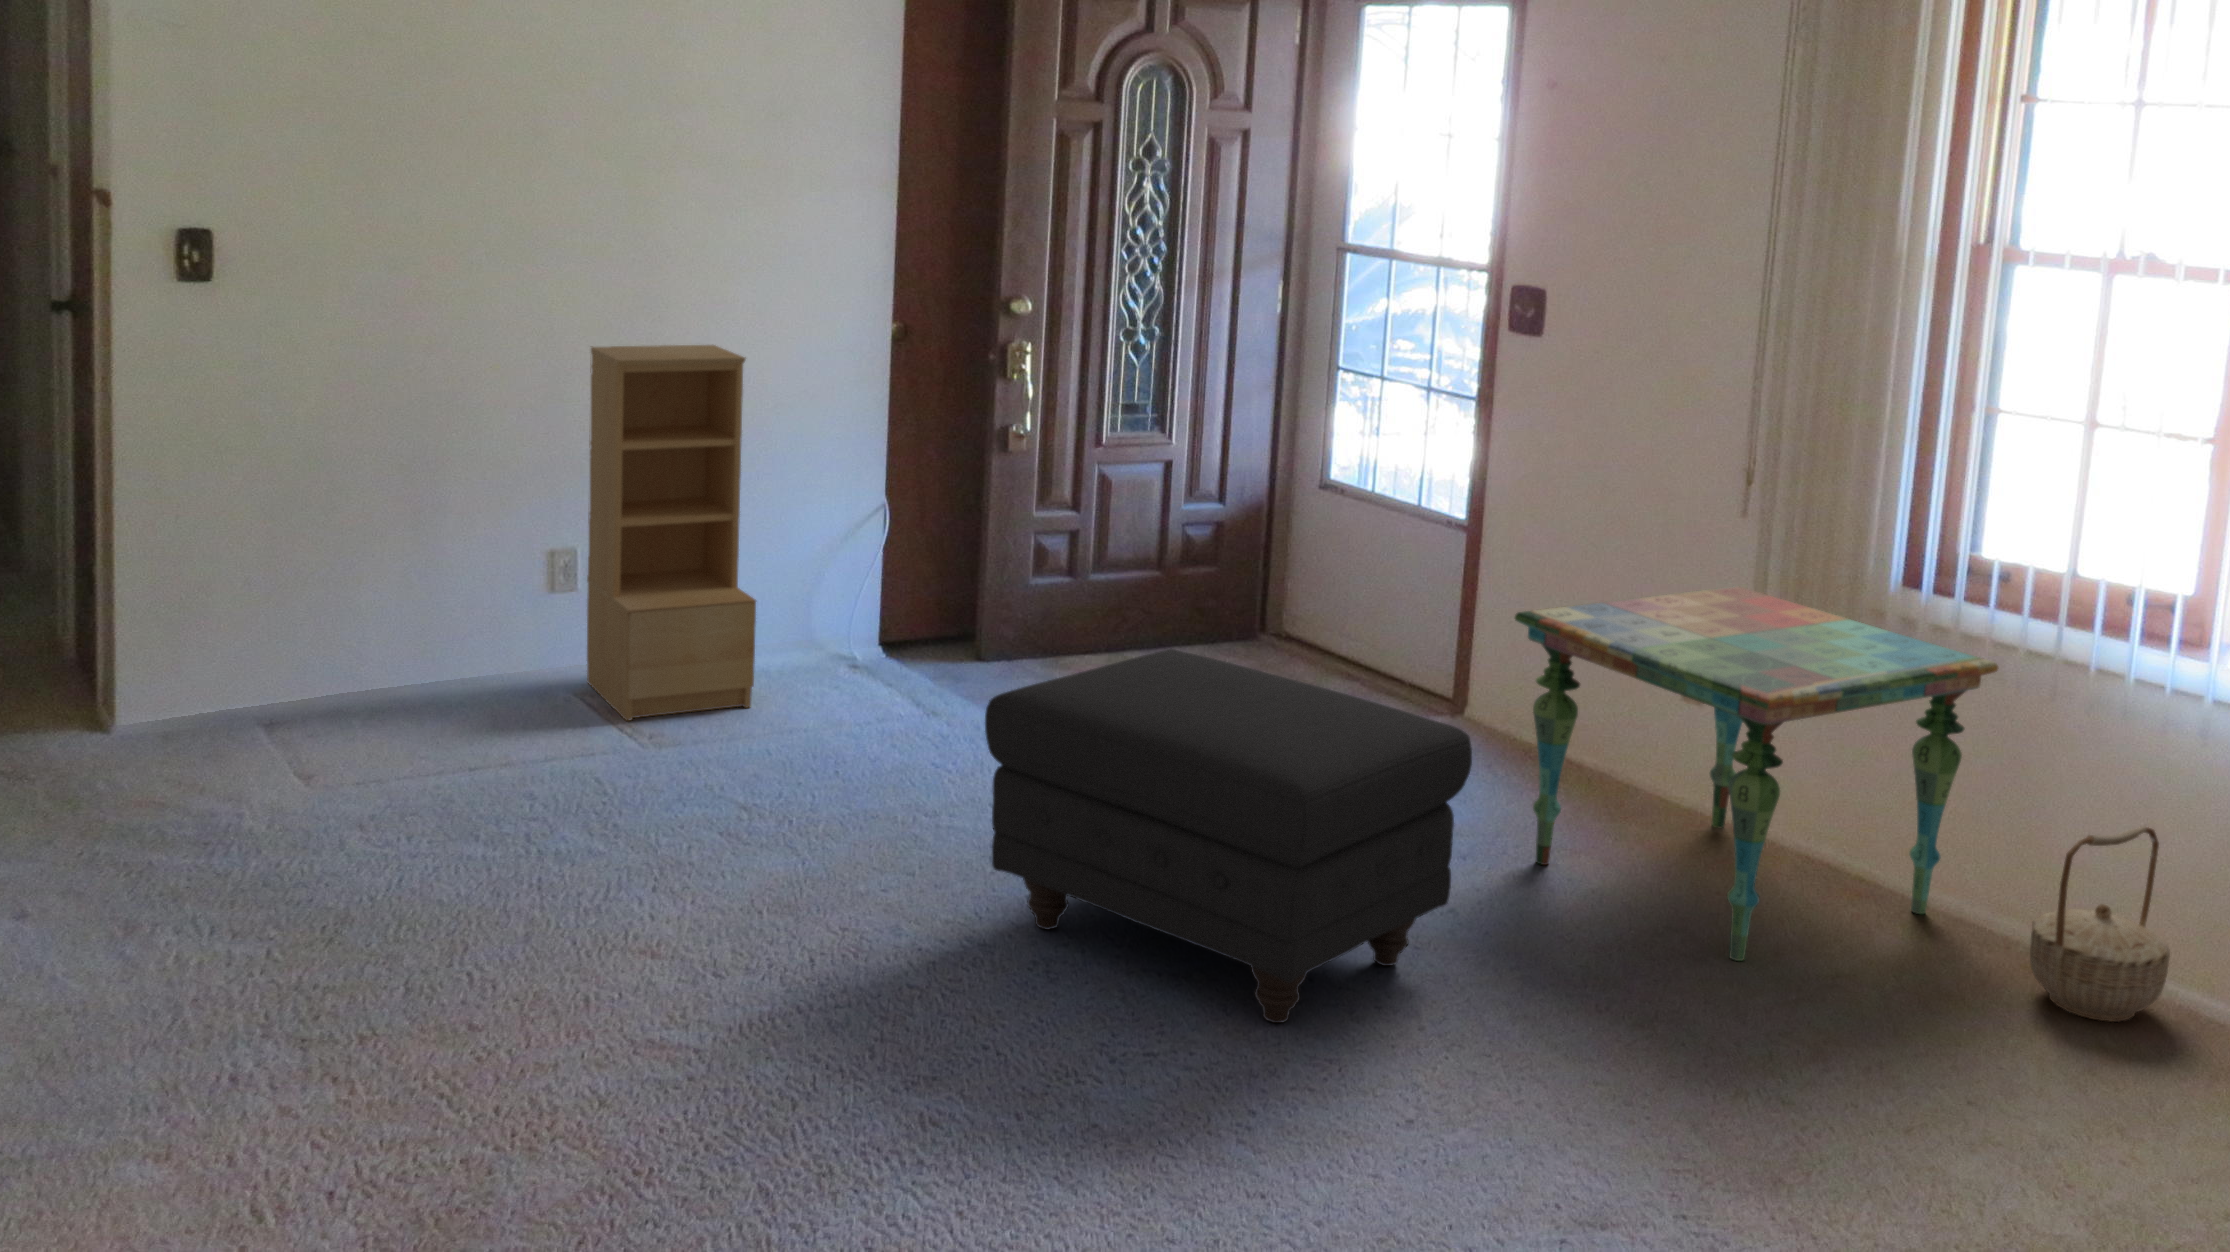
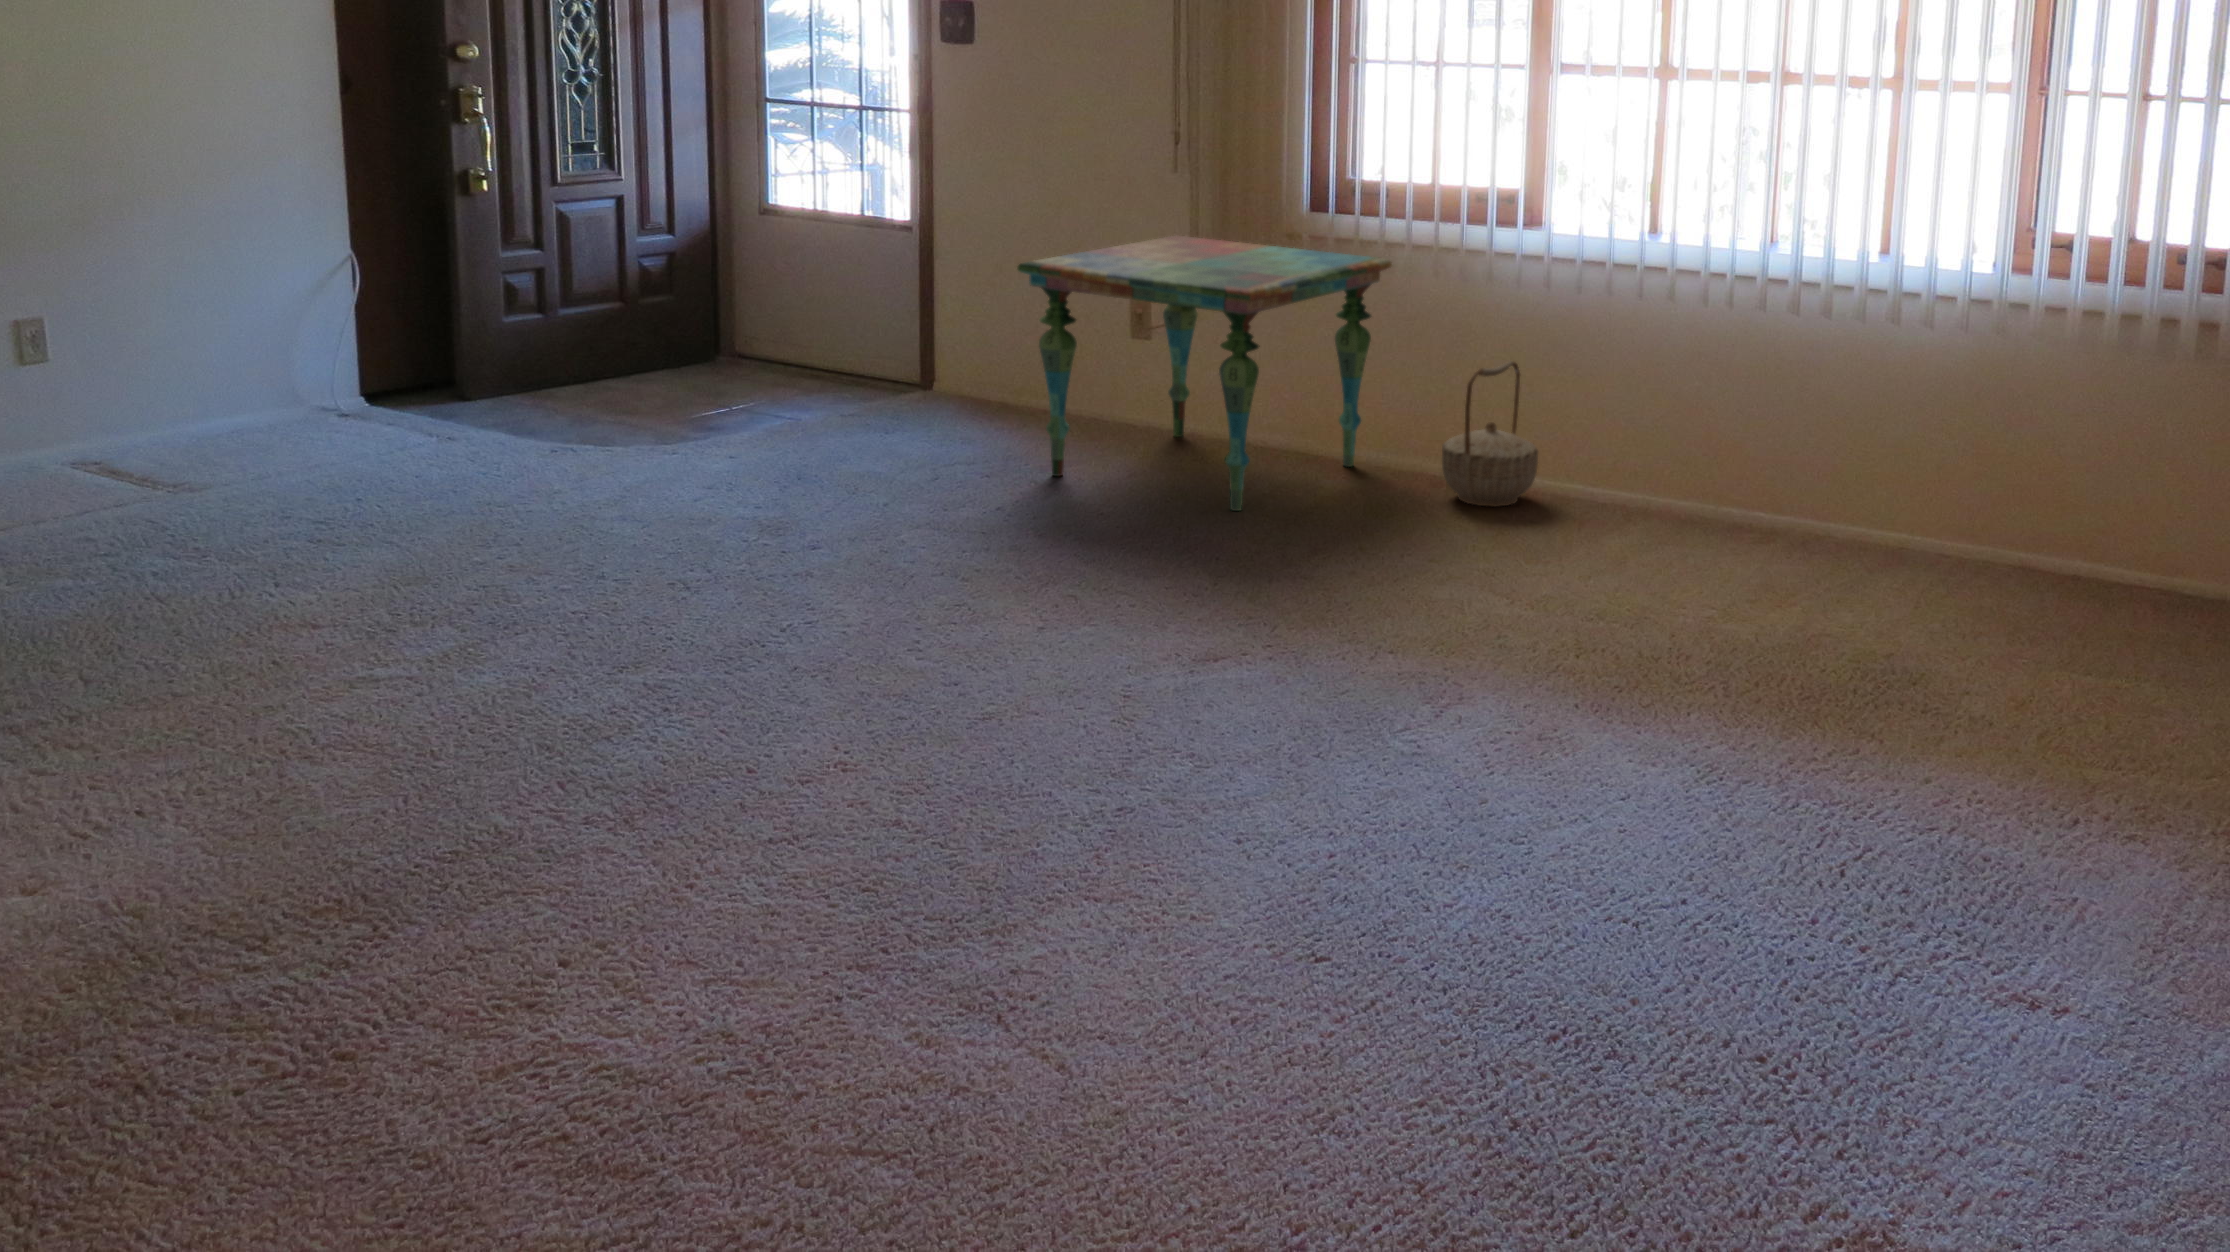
bookshelf: present [587,345,756,721] -> none [5,102,253,489]
ottoman: present [985,649,1472,1023] -> none [592,321,1028,600]

